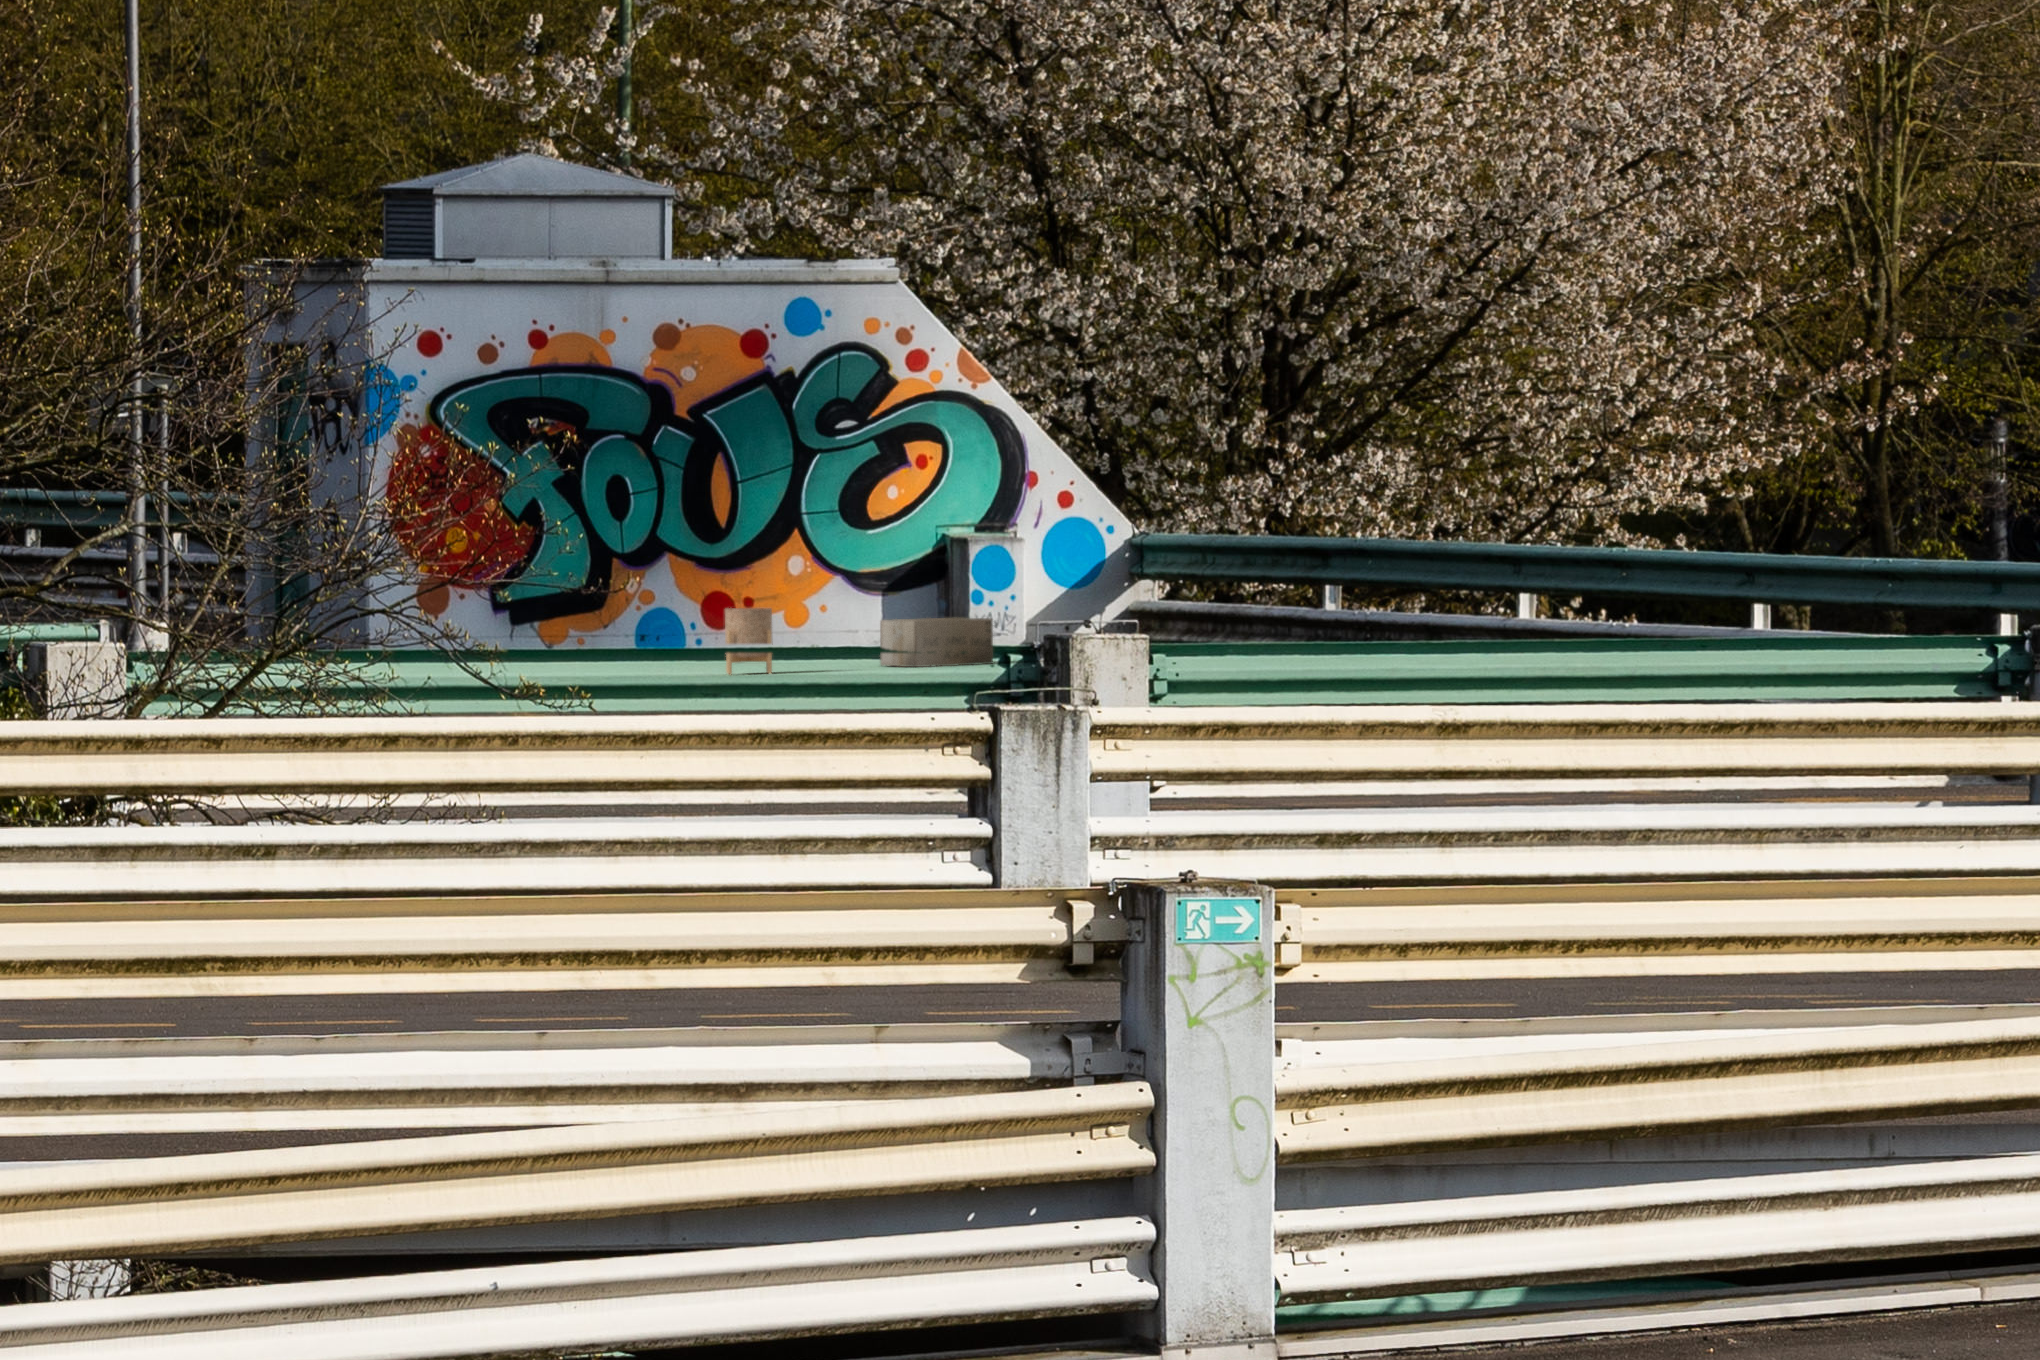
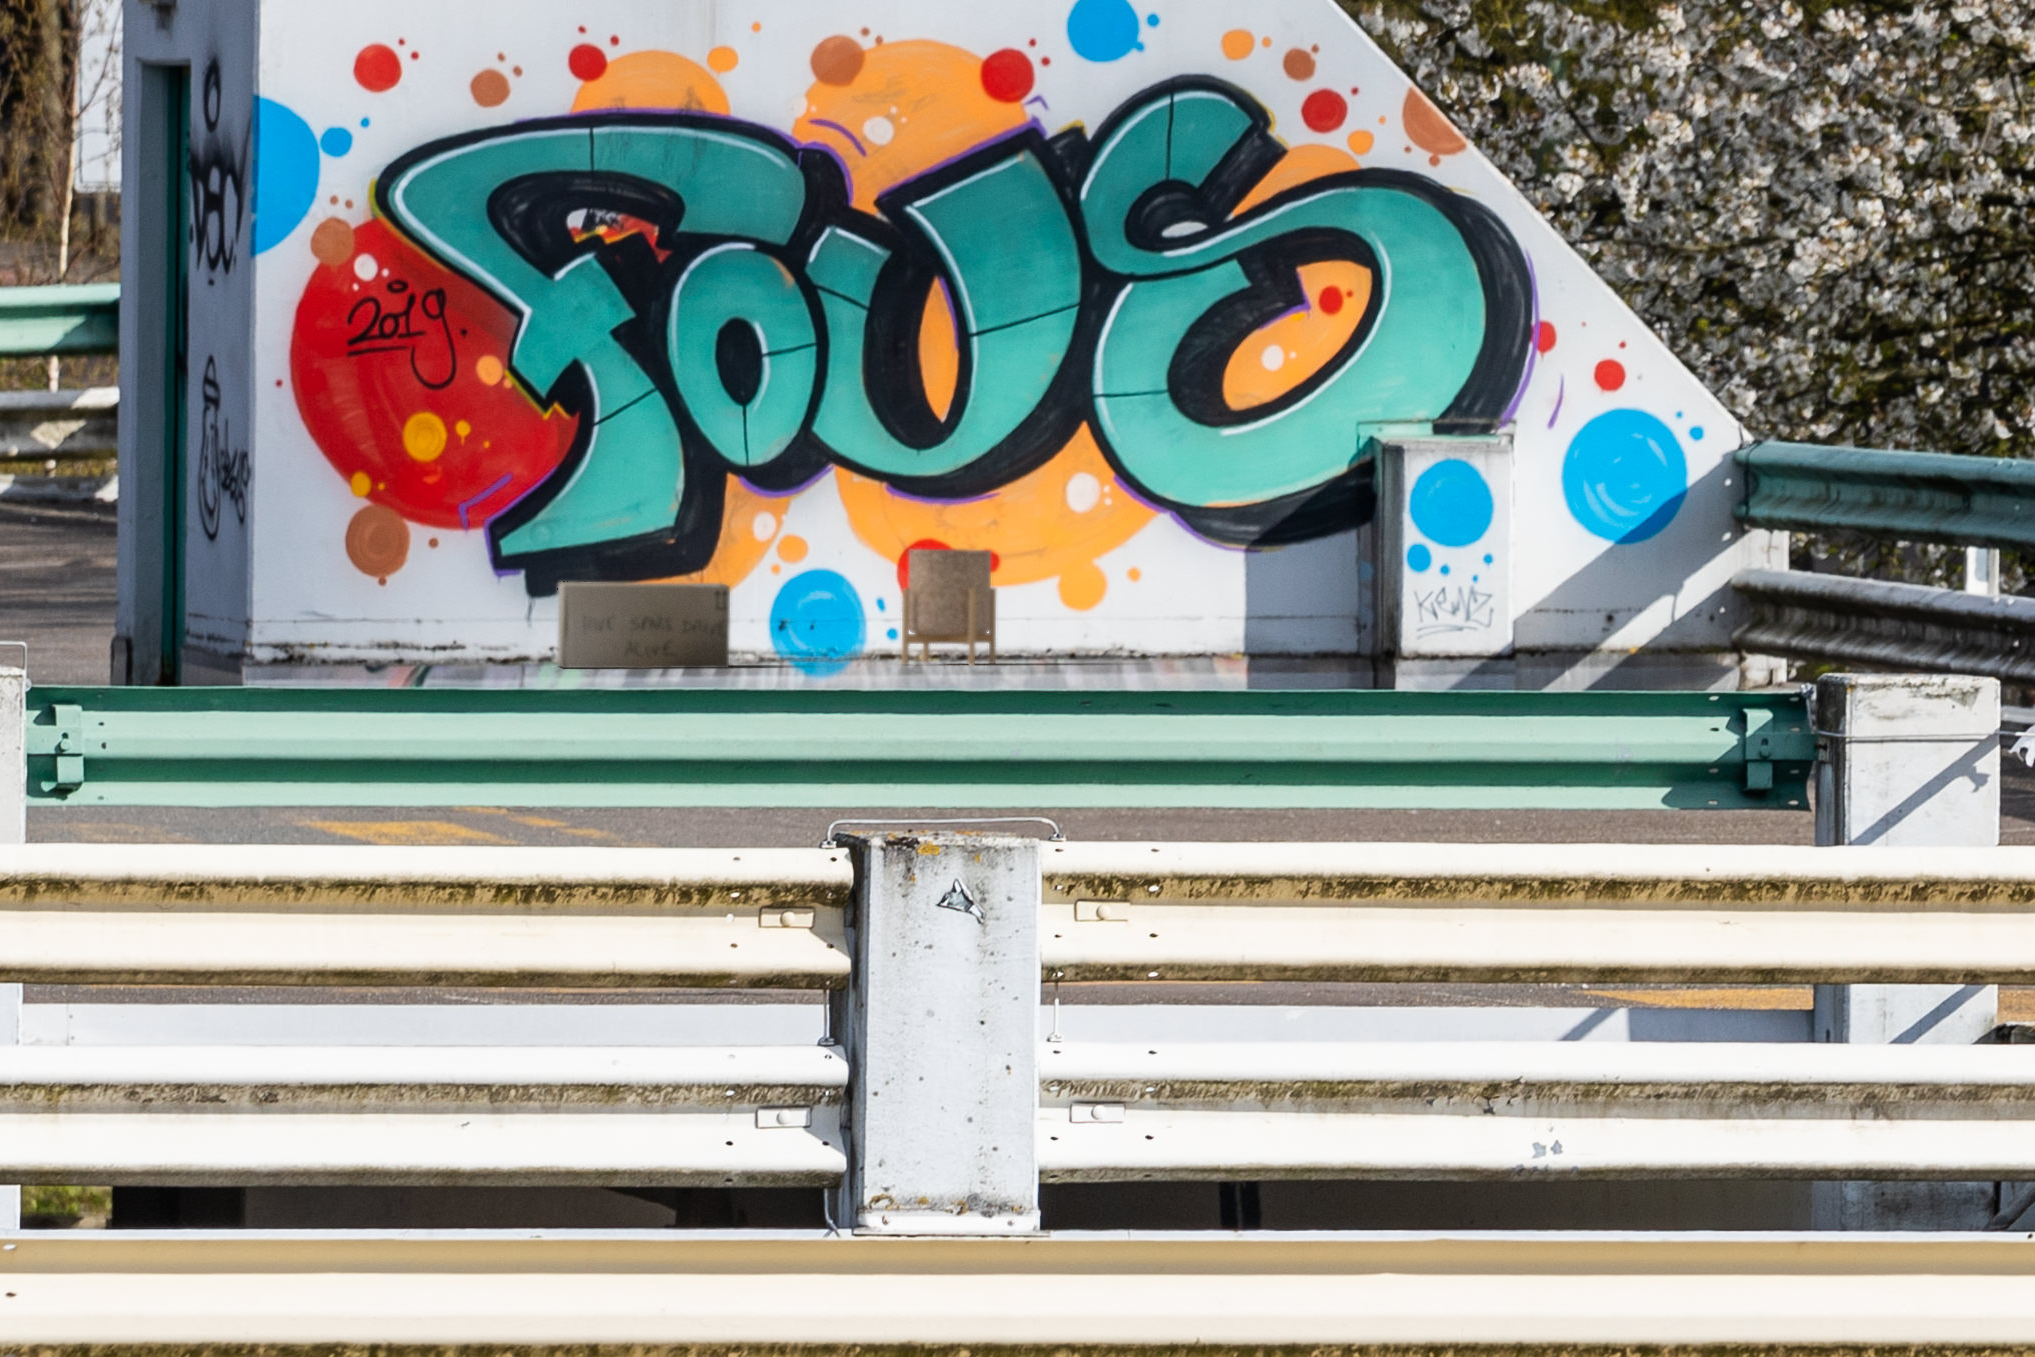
cardboard box: present [880,617,993,667] -> present [557,582,730,668]

